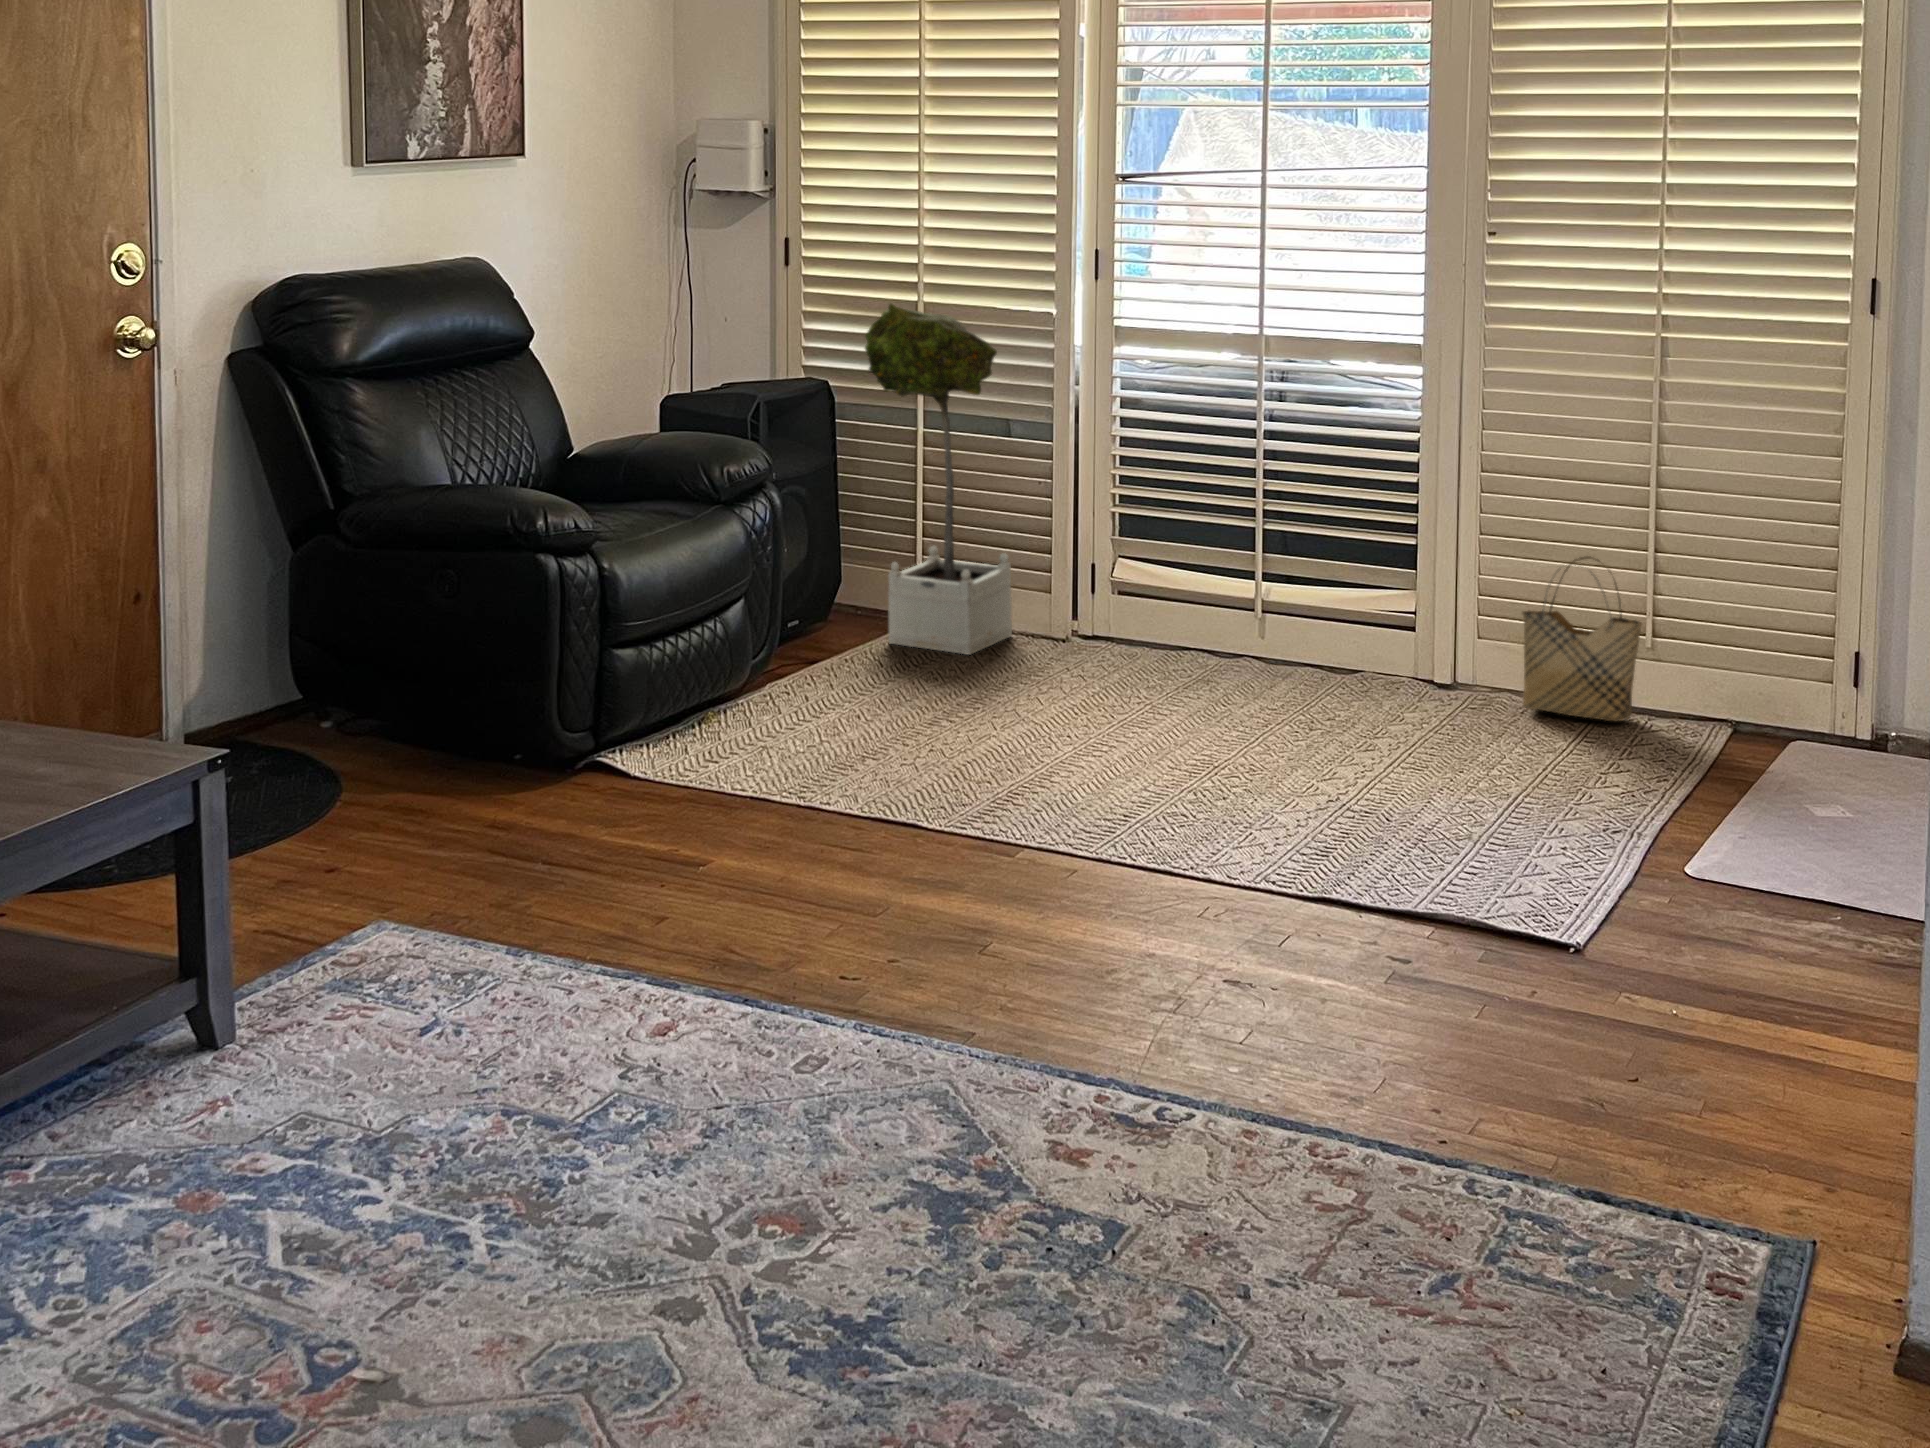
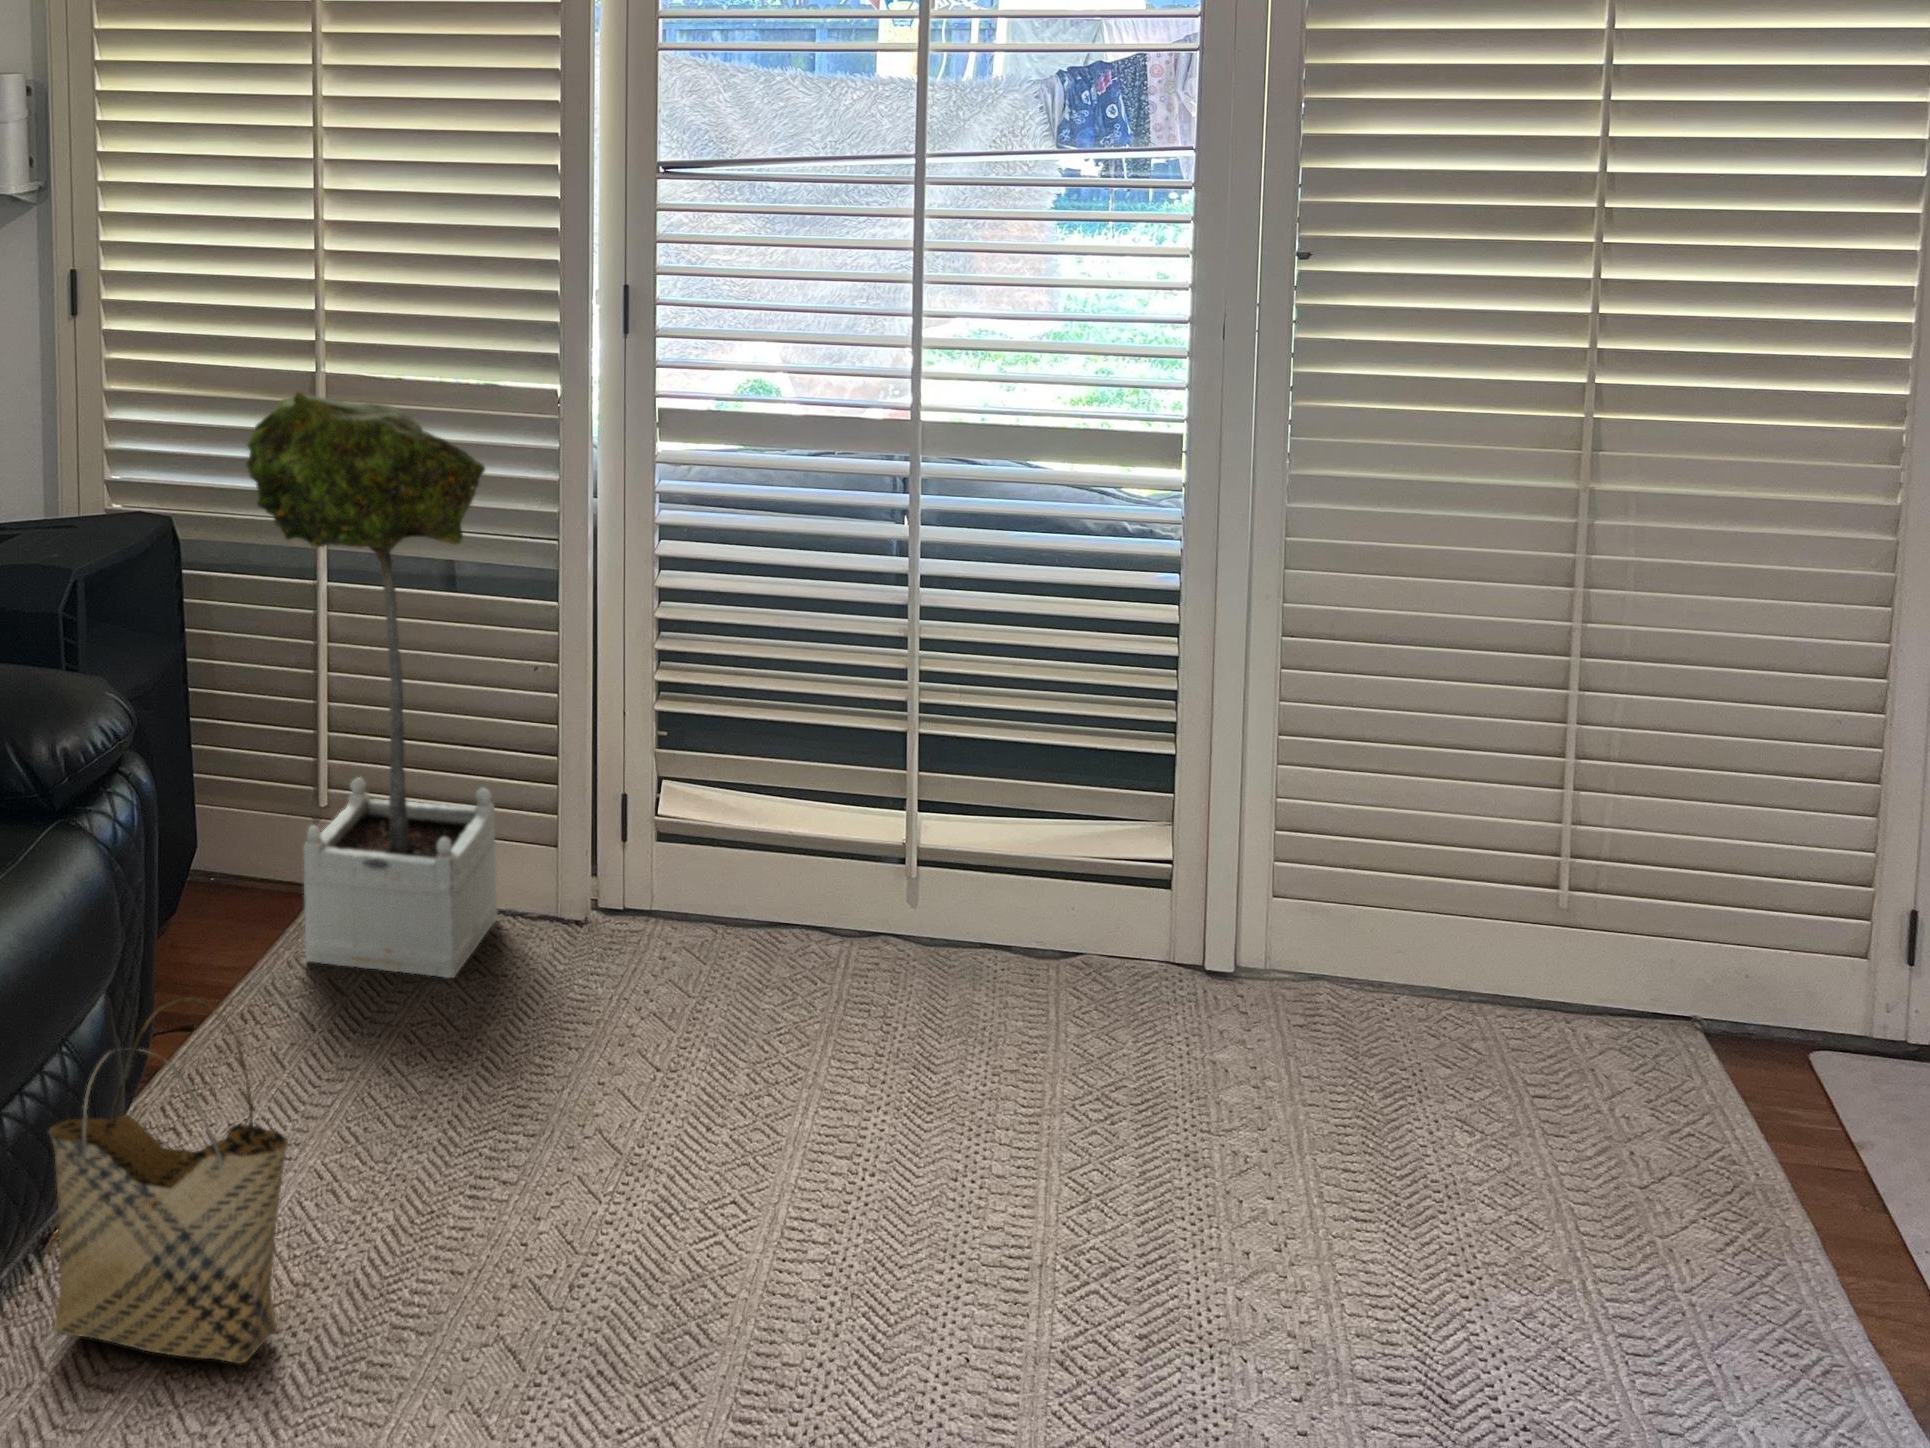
woven basket: present [1522,556,1642,721] -> present [49,997,288,1364]

